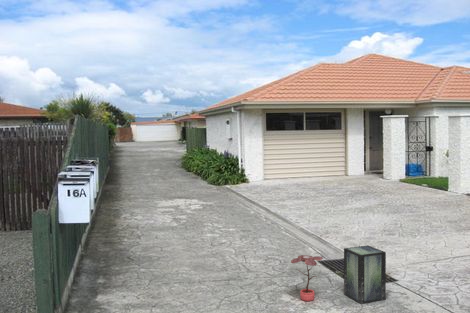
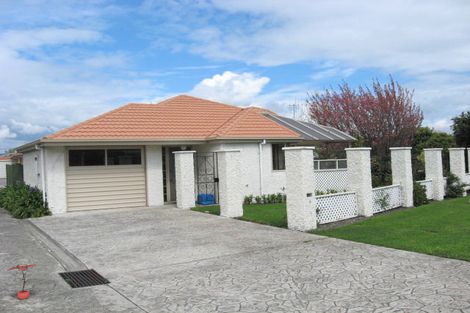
storage box: present [344,245,386,304] -> none [55,254,84,297]

